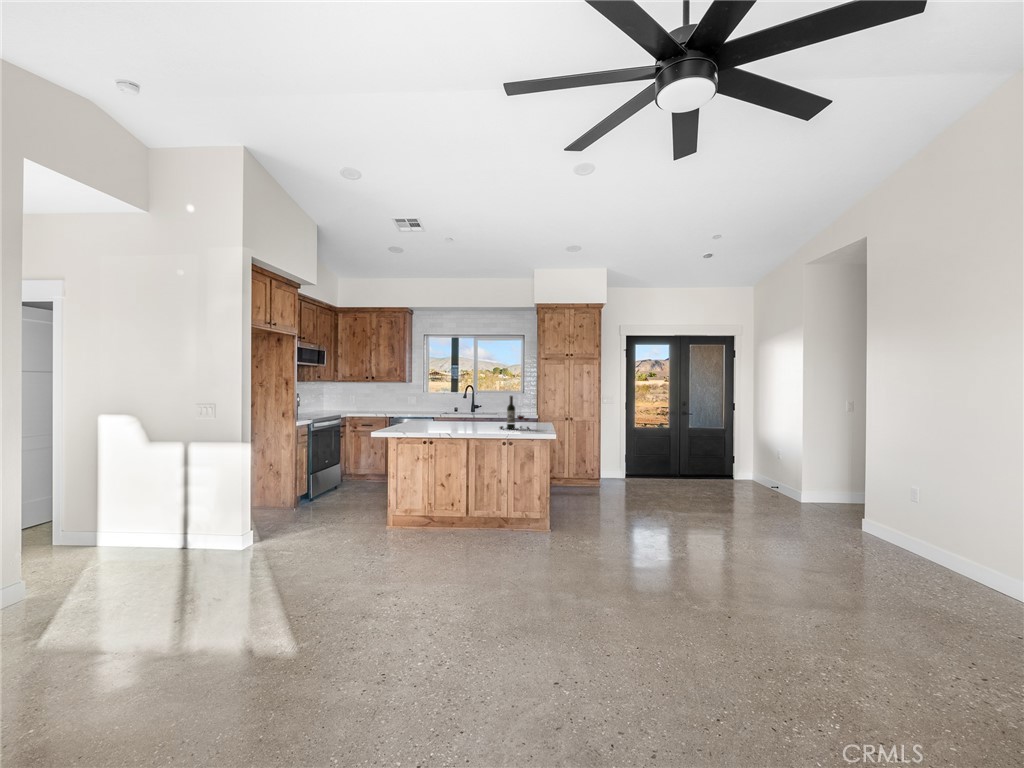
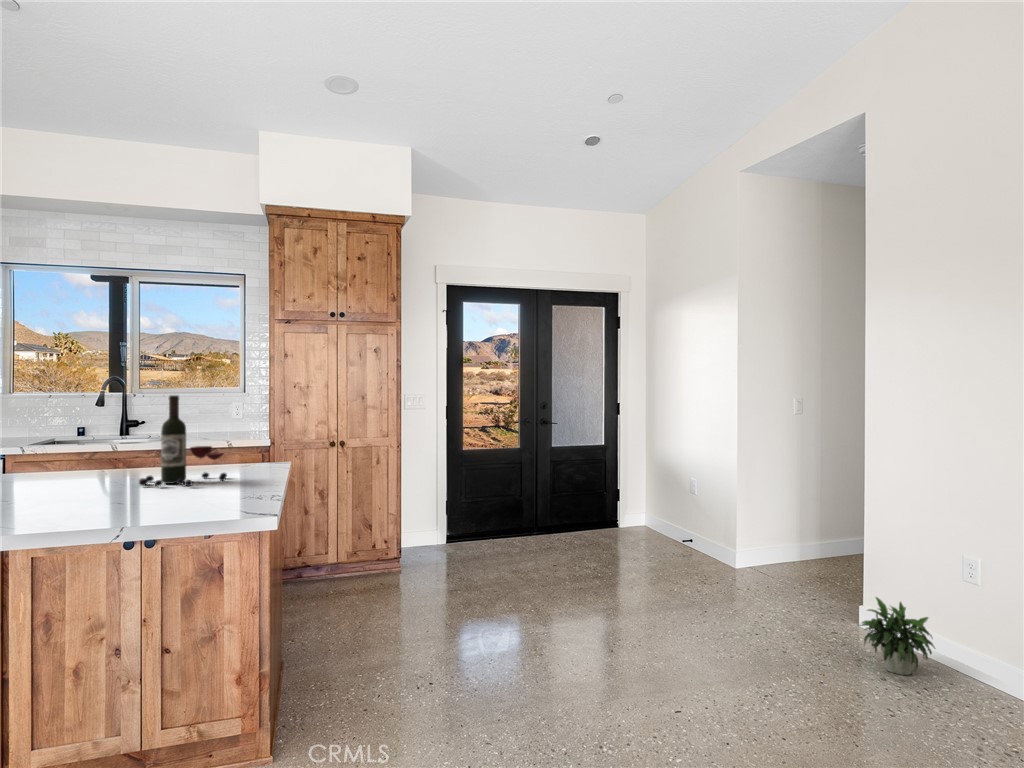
potted plant: none [845,516,896,557] -> present [859,597,935,675]

